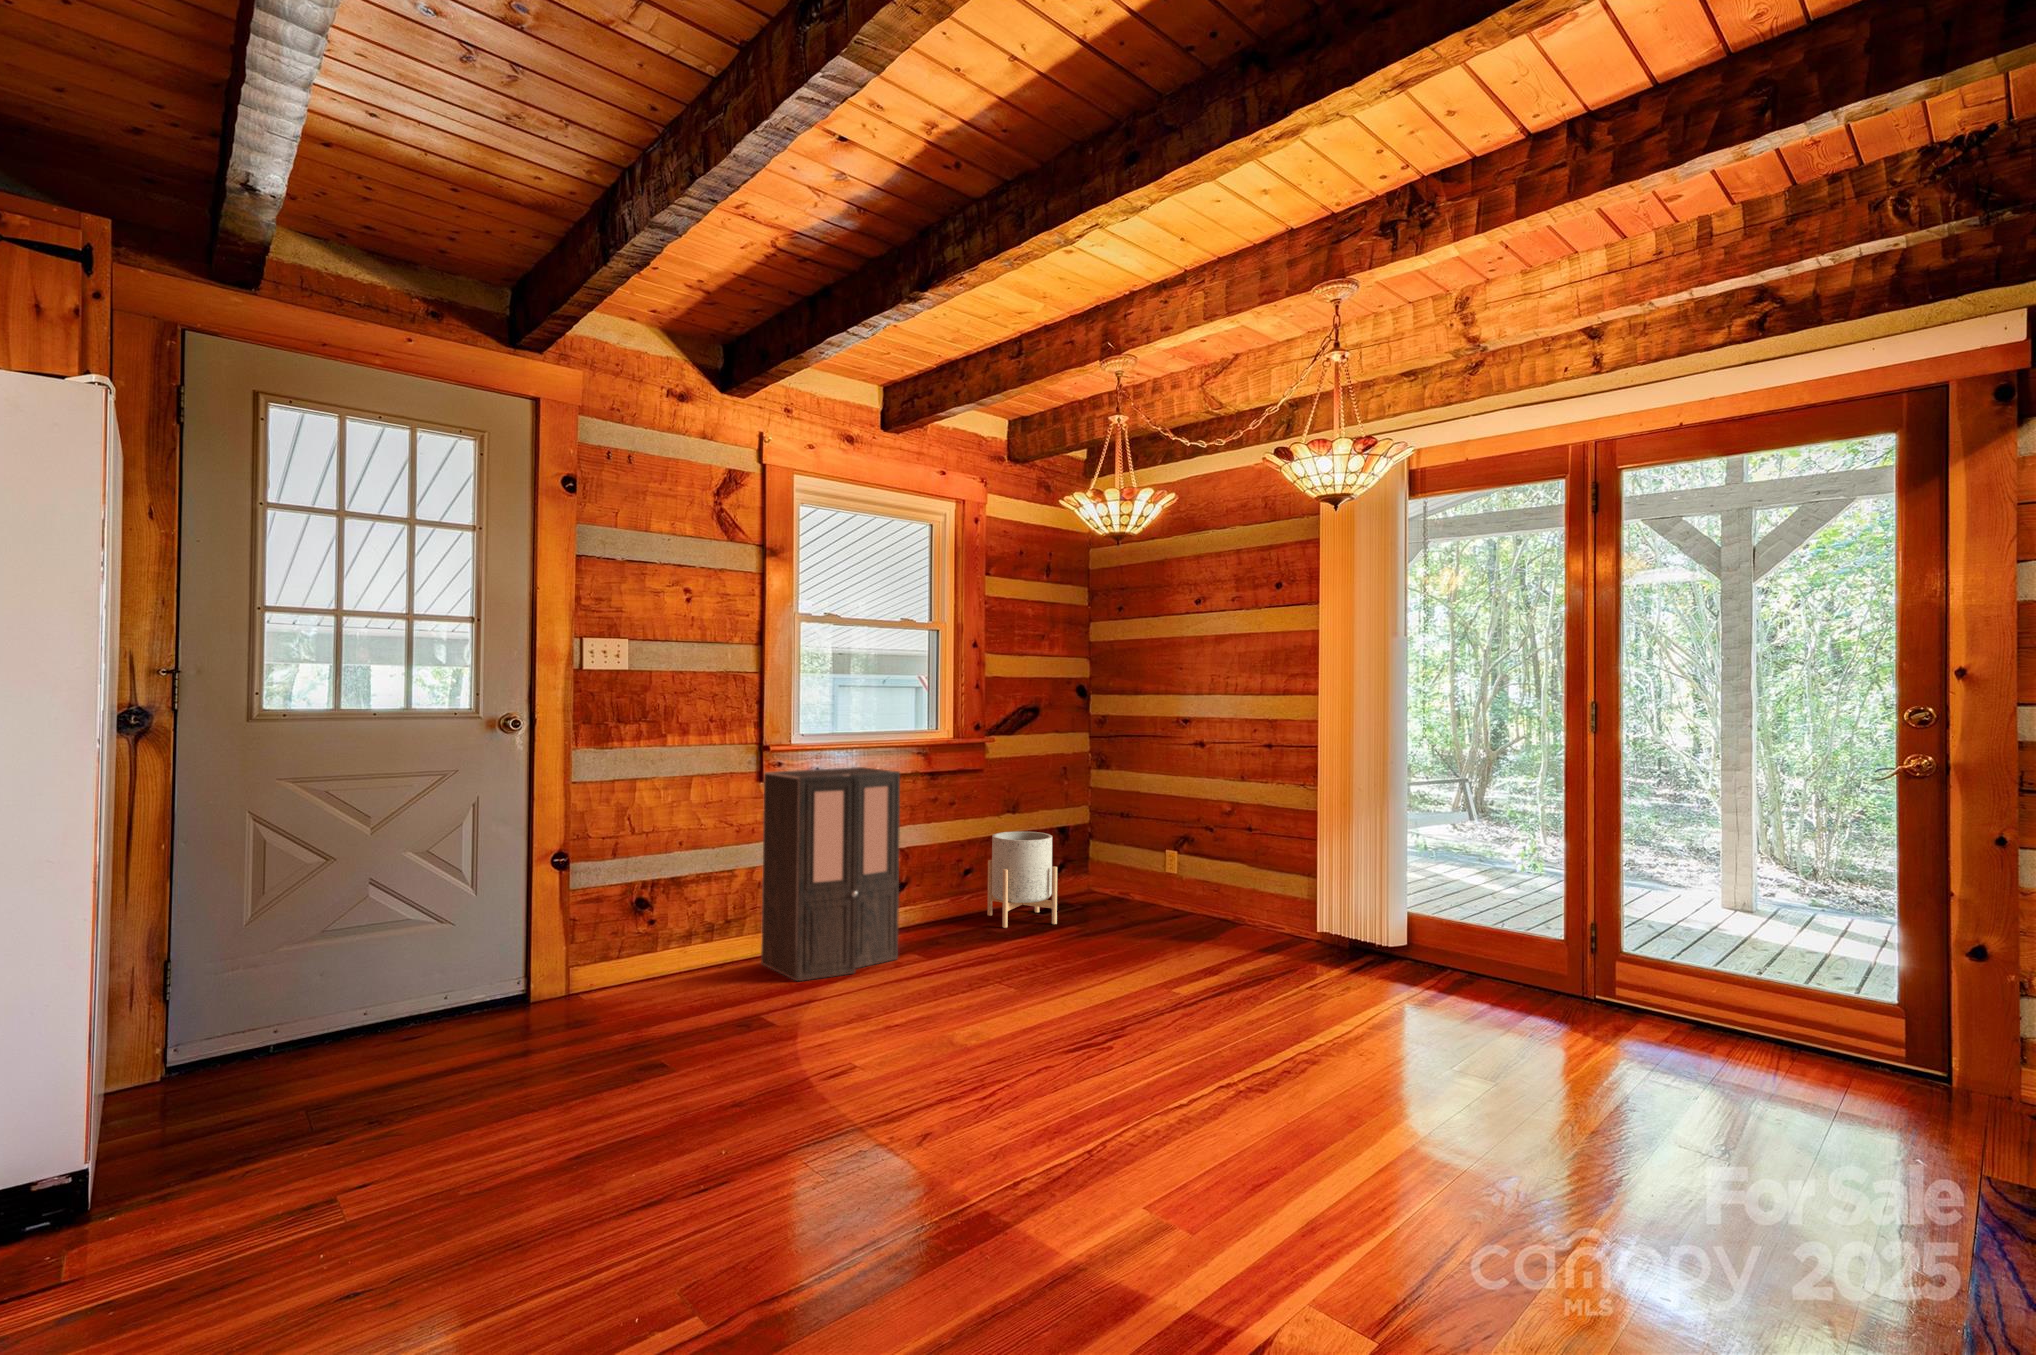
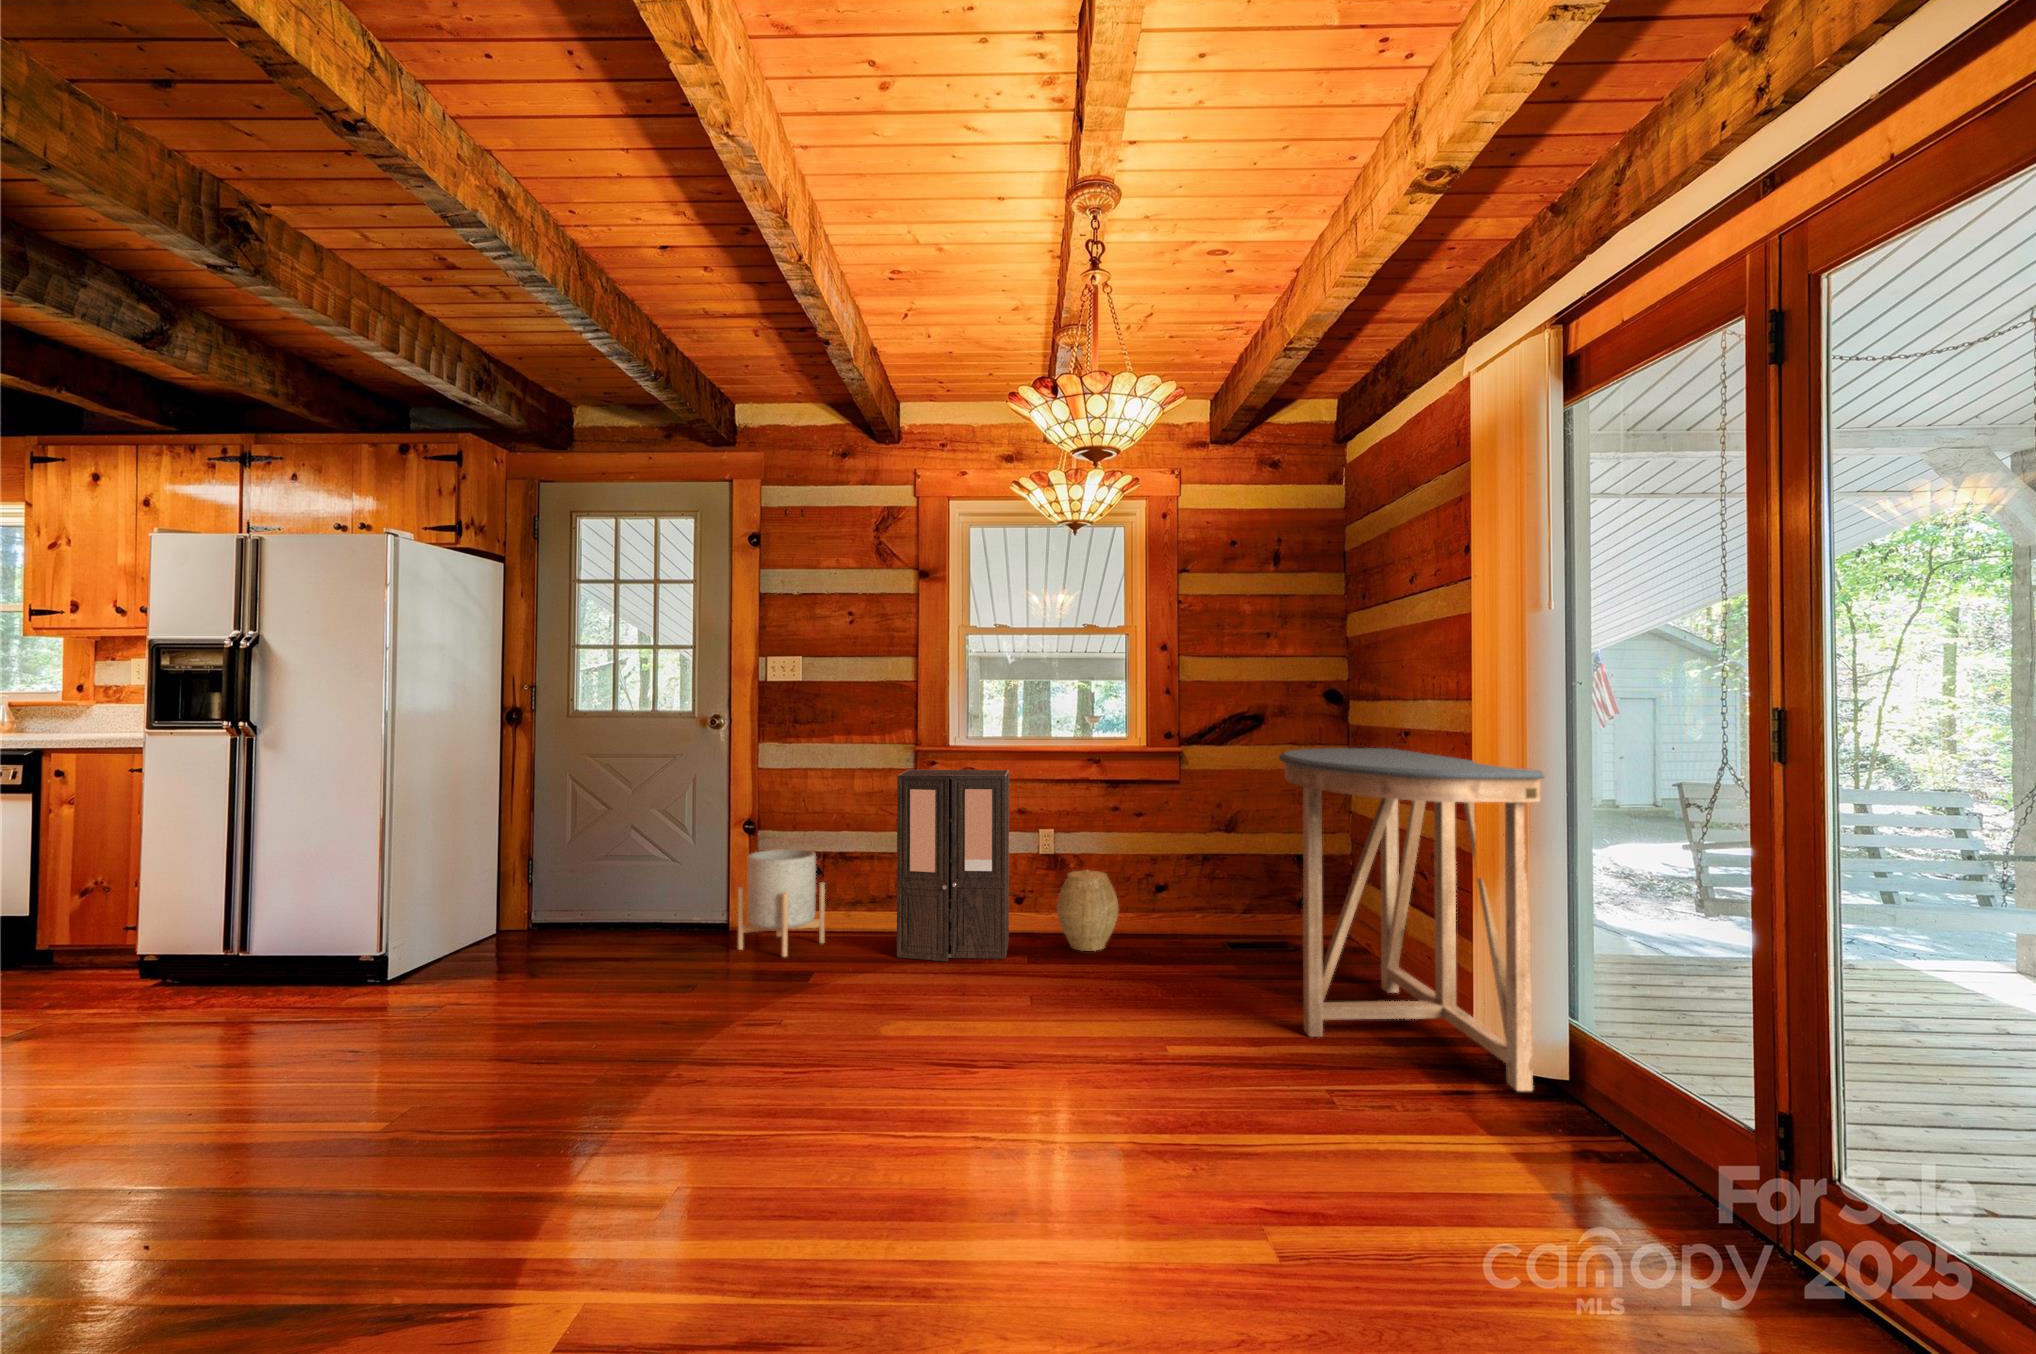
console table: none [1147,732,1394,960] -> present [1279,748,1544,1091]
planter: present [987,831,1057,928] -> present [738,849,825,957]
woven basket: none [906,860,966,939] -> present [1057,870,1118,951]

